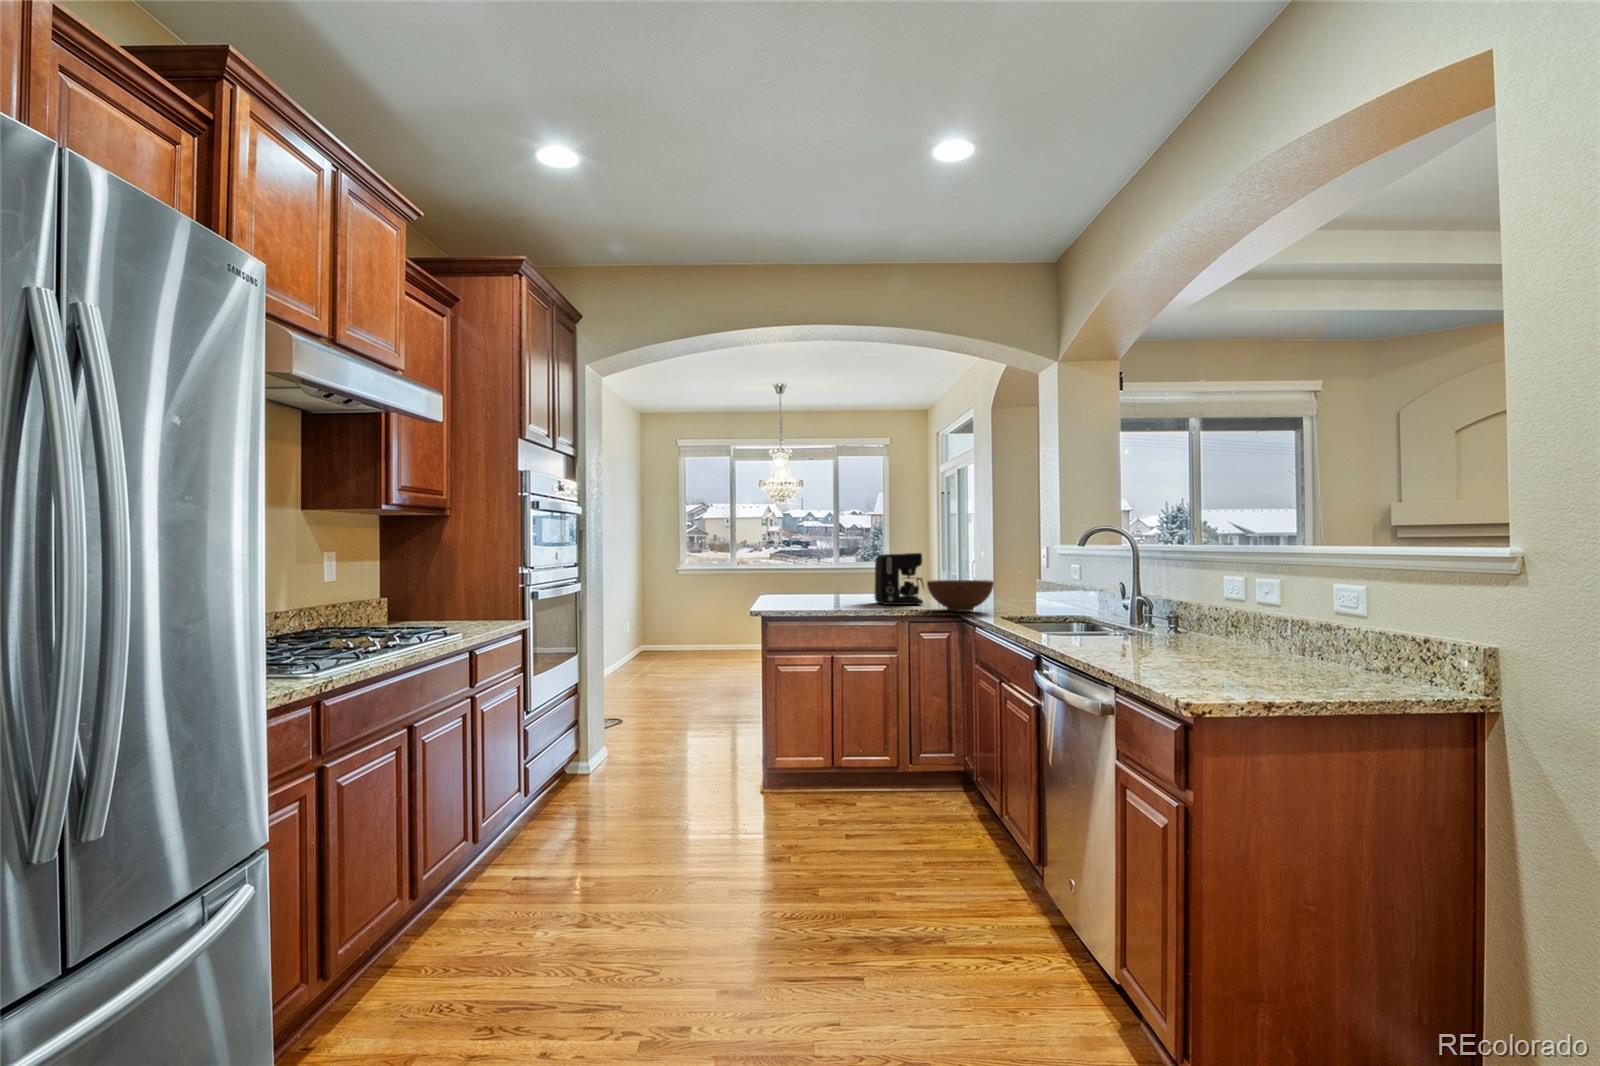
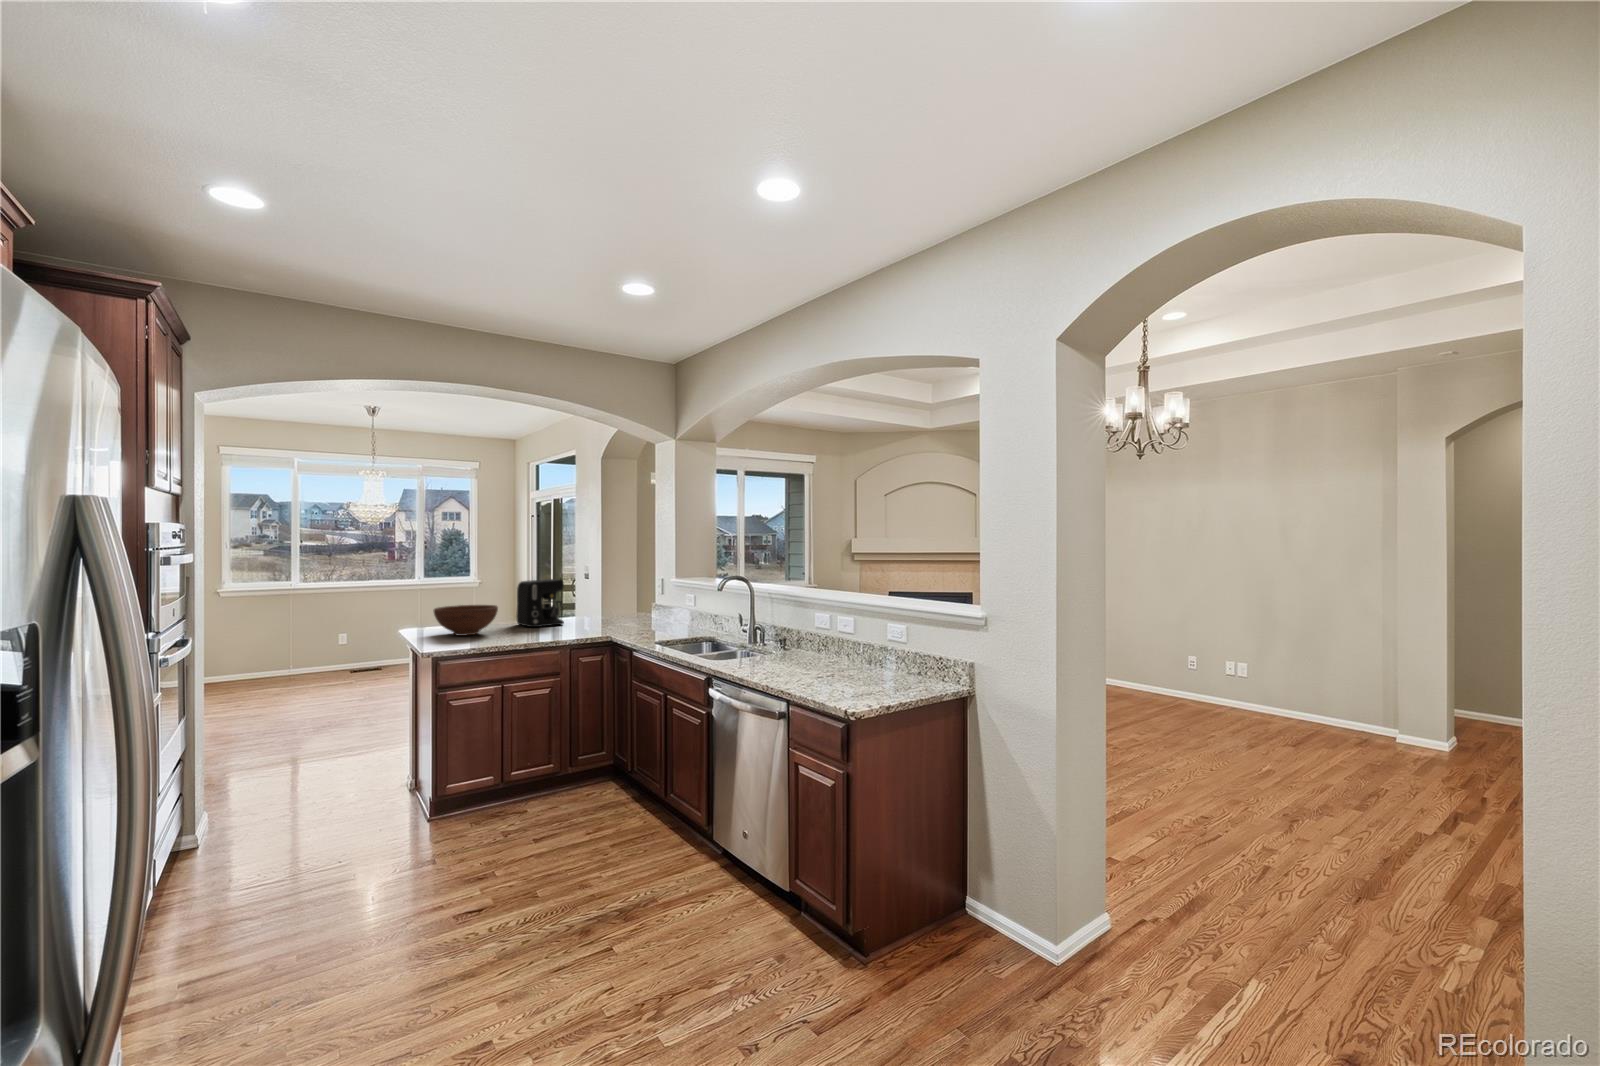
fruit bowl: present [927,580,994,612] -> present [433,605,498,636]

